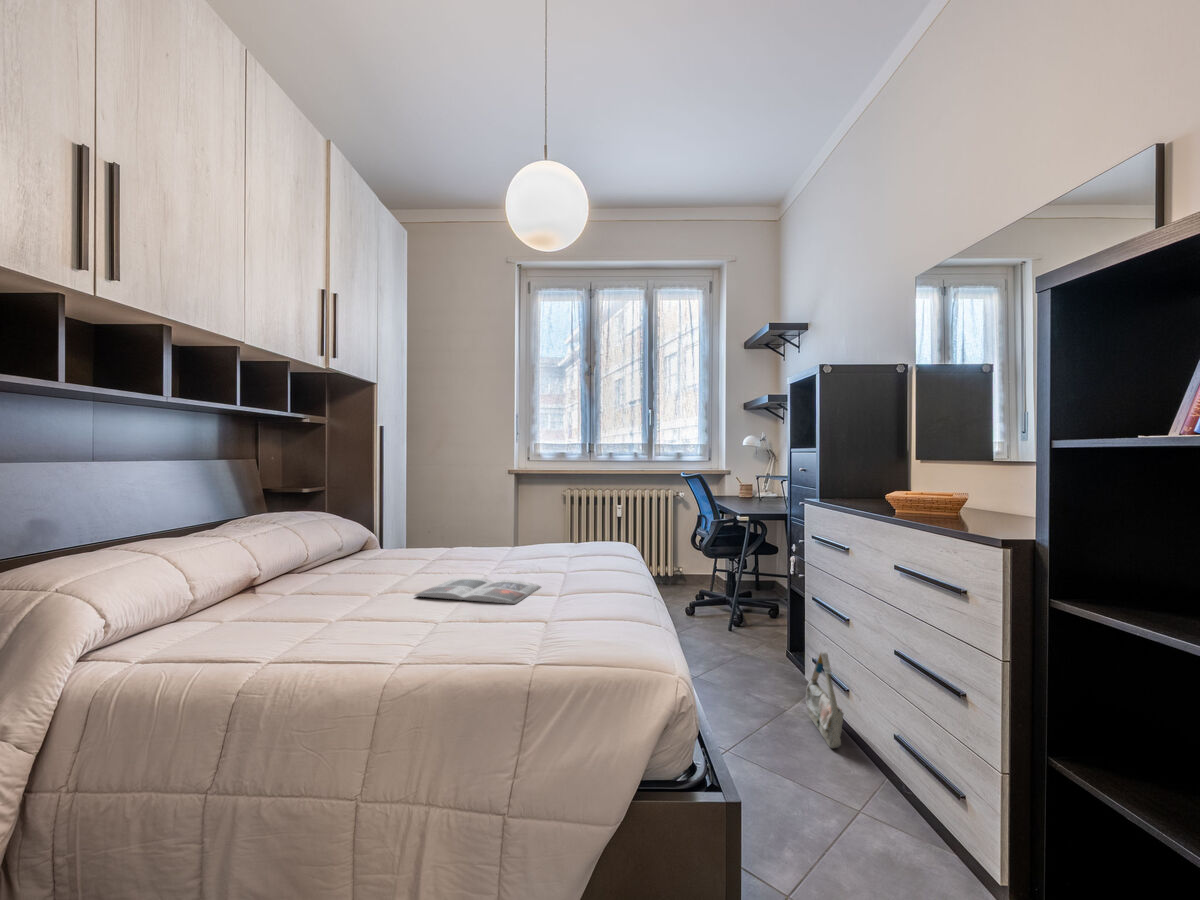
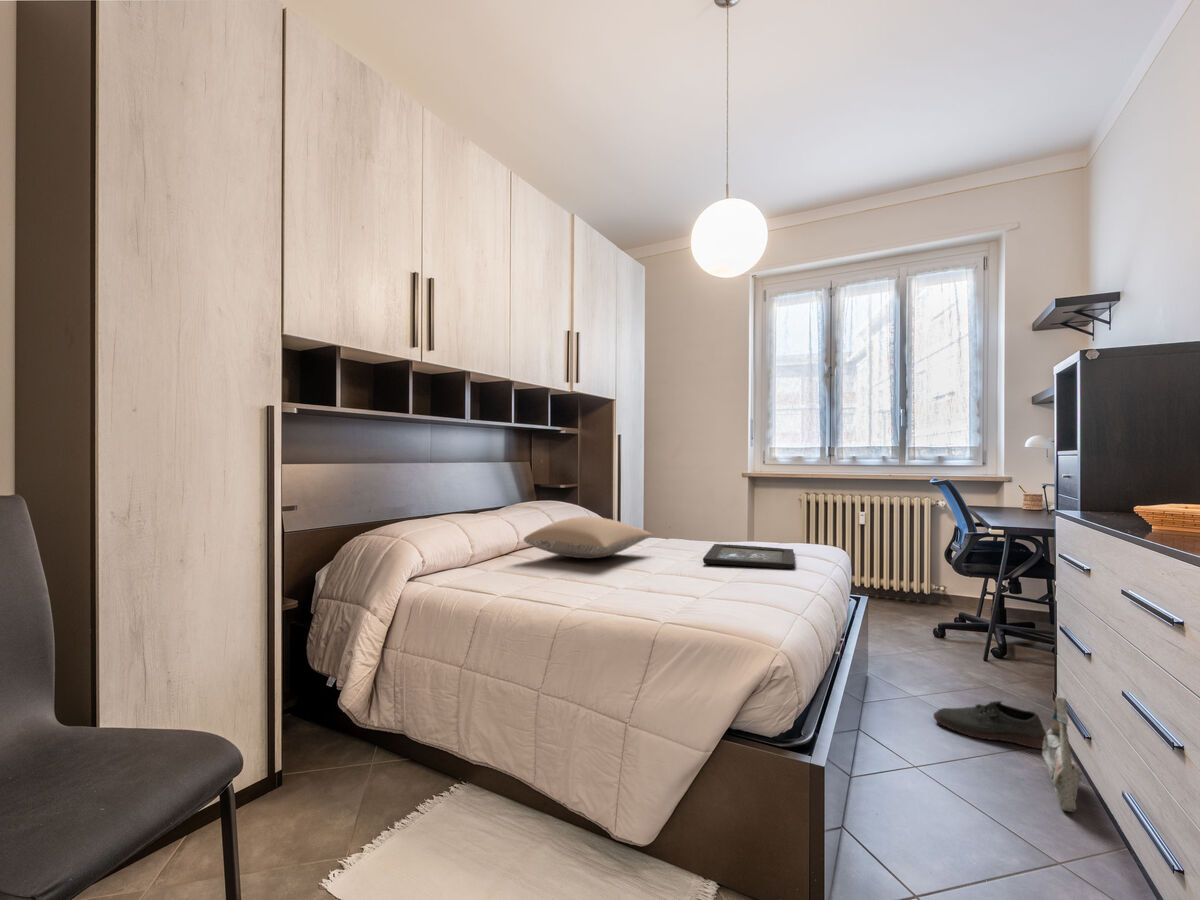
pillow: none [280,523,448,575] -> present [524,517,652,558]
tray: none [513,544,610,568] -> present [703,544,794,569]
magazine: present [415,578,541,604] -> none [607,567,714,592]
shoe: none [715,663,800,699] -> present [934,701,1046,748]

